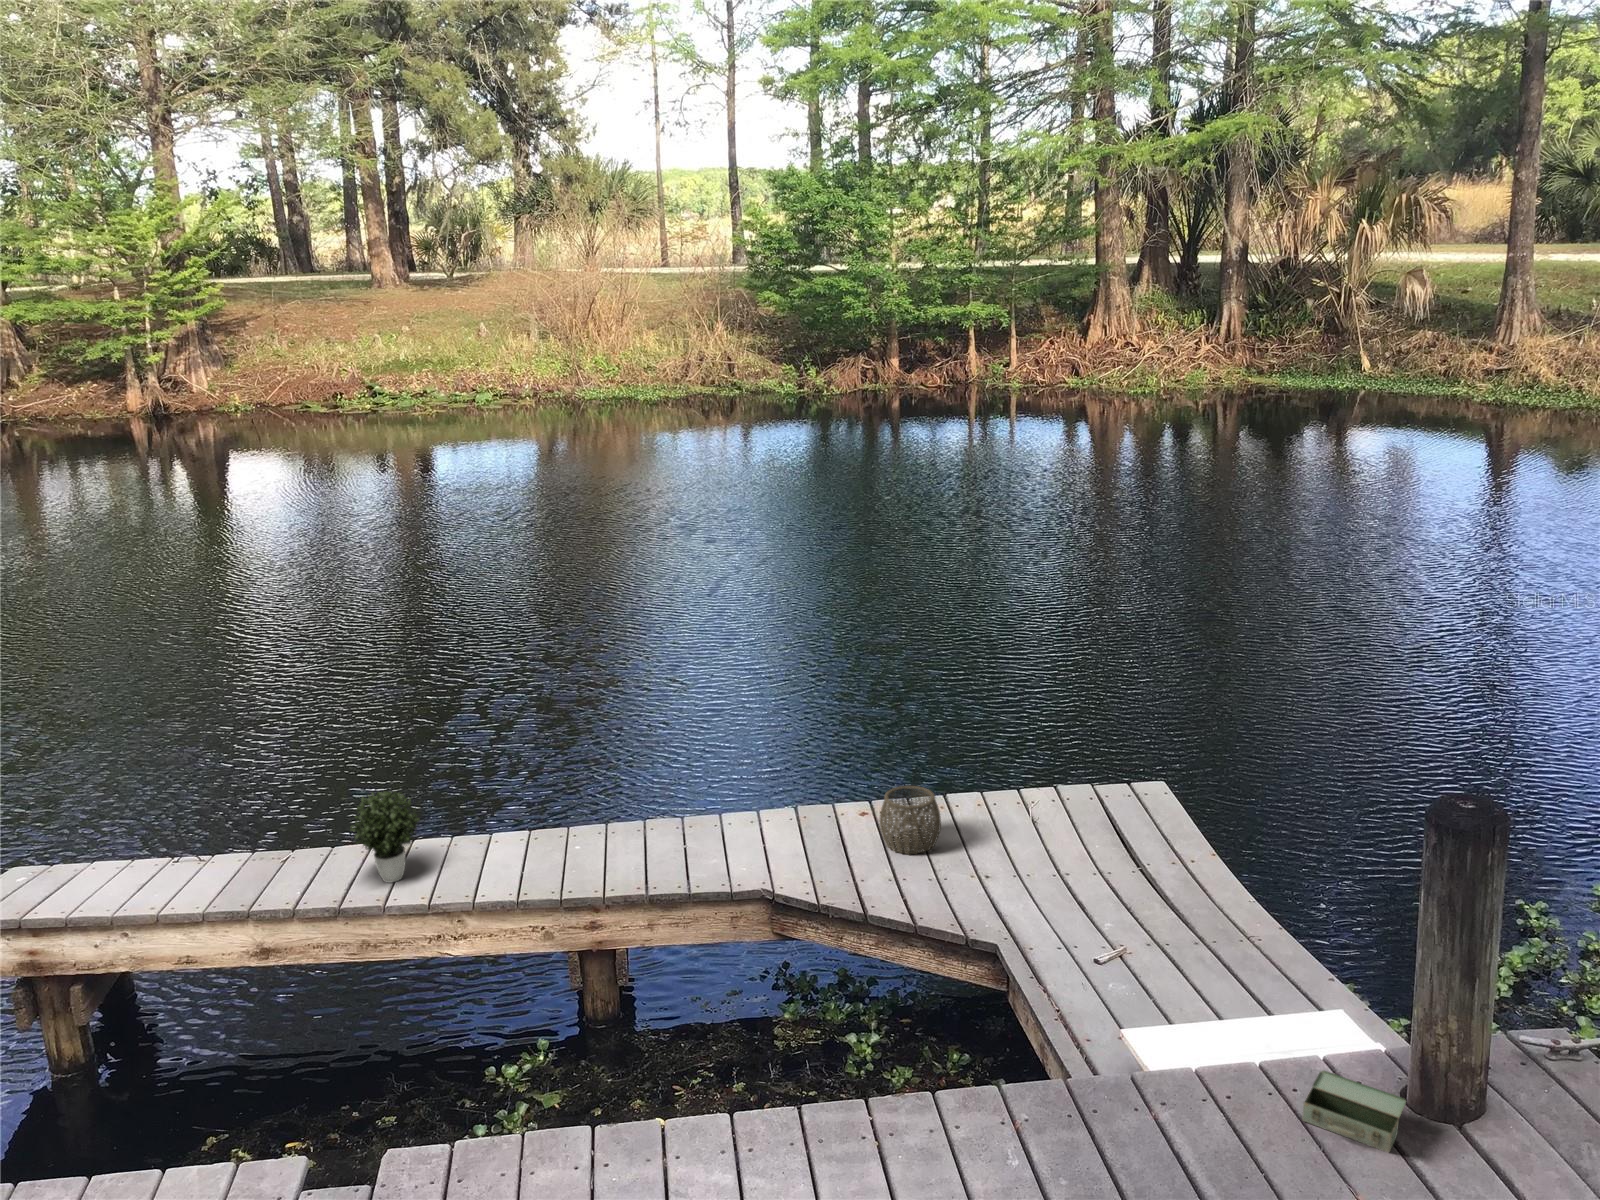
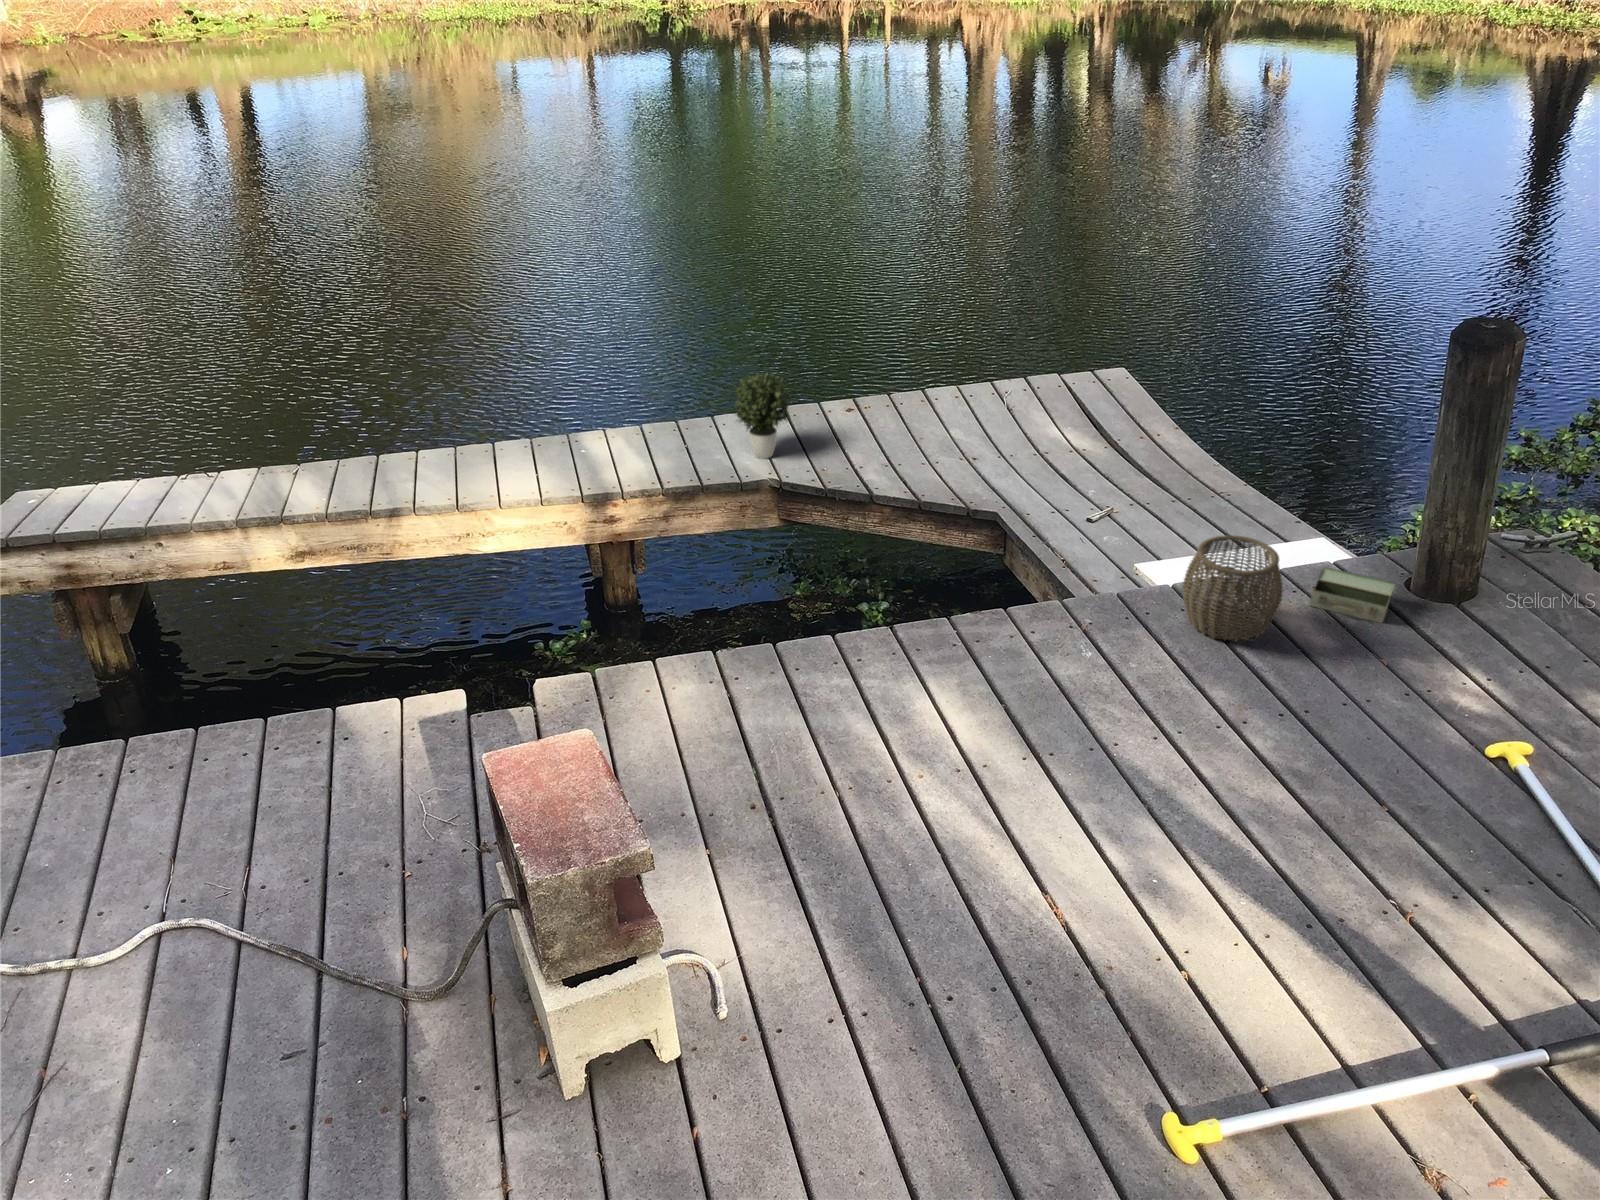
woven basket: present [879,786,941,855] -> present [1182,535,1283,641]
potted plant: present [350,792,419,883] -> present [733,373,791,459]

